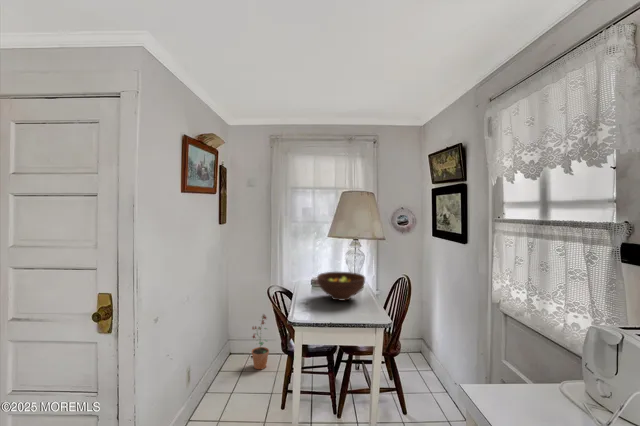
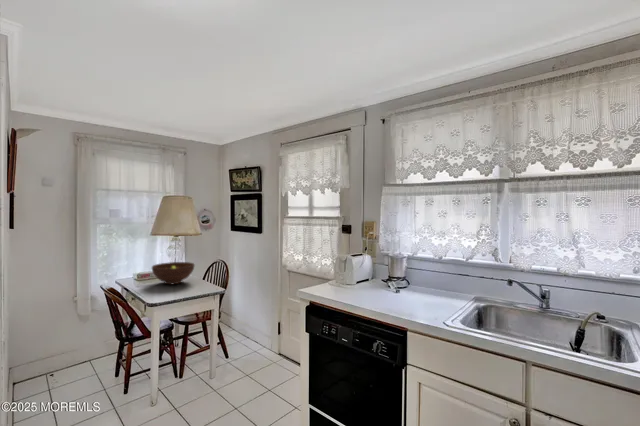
potted plant: present [252,314,269,369] -> none [53,319,81,376]

